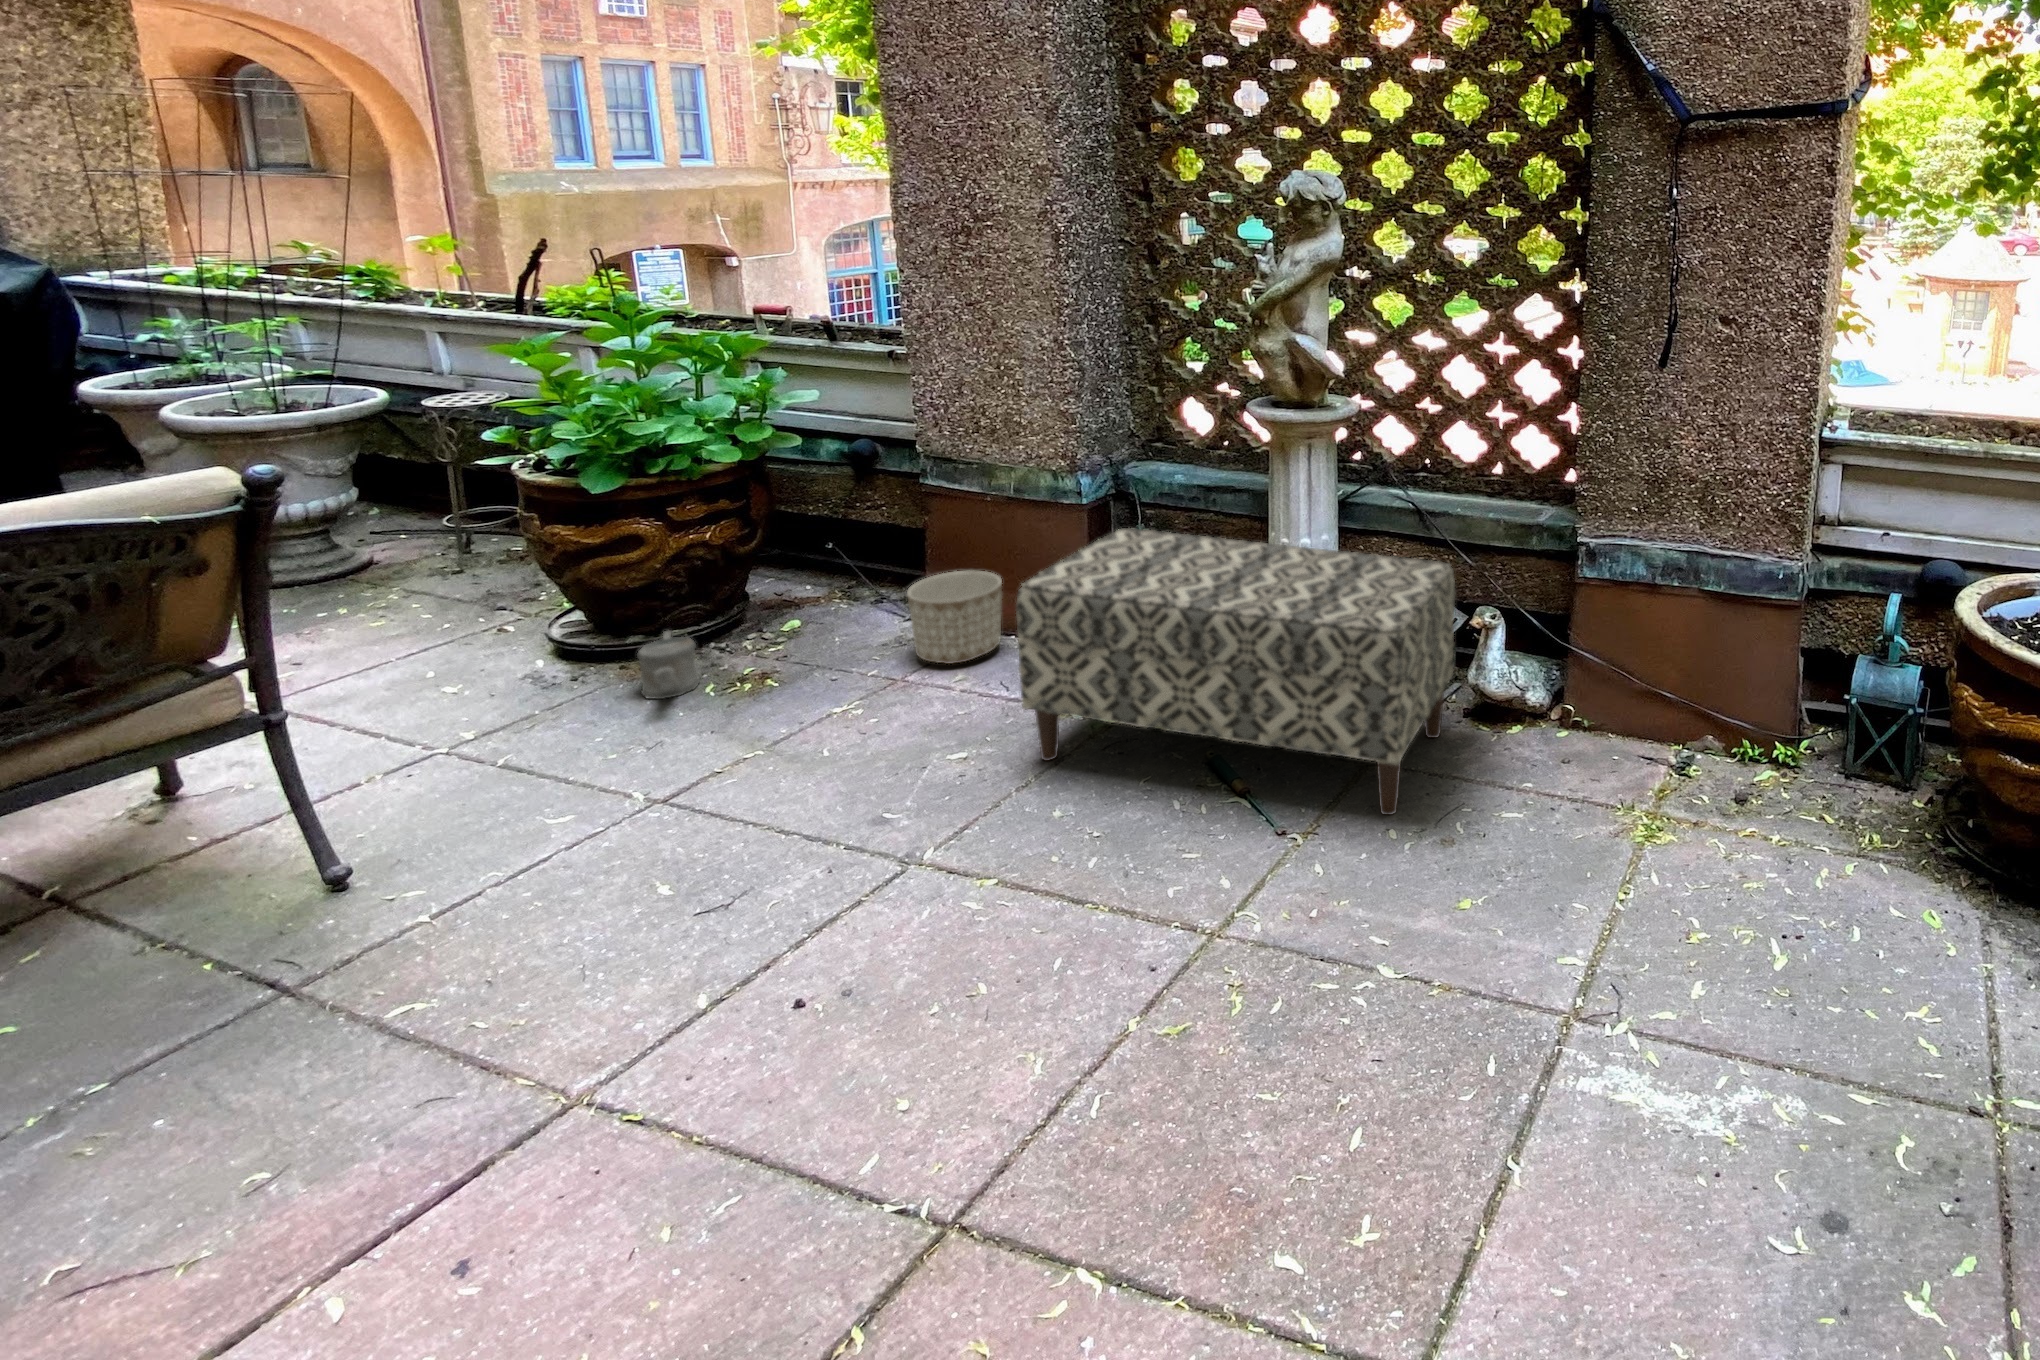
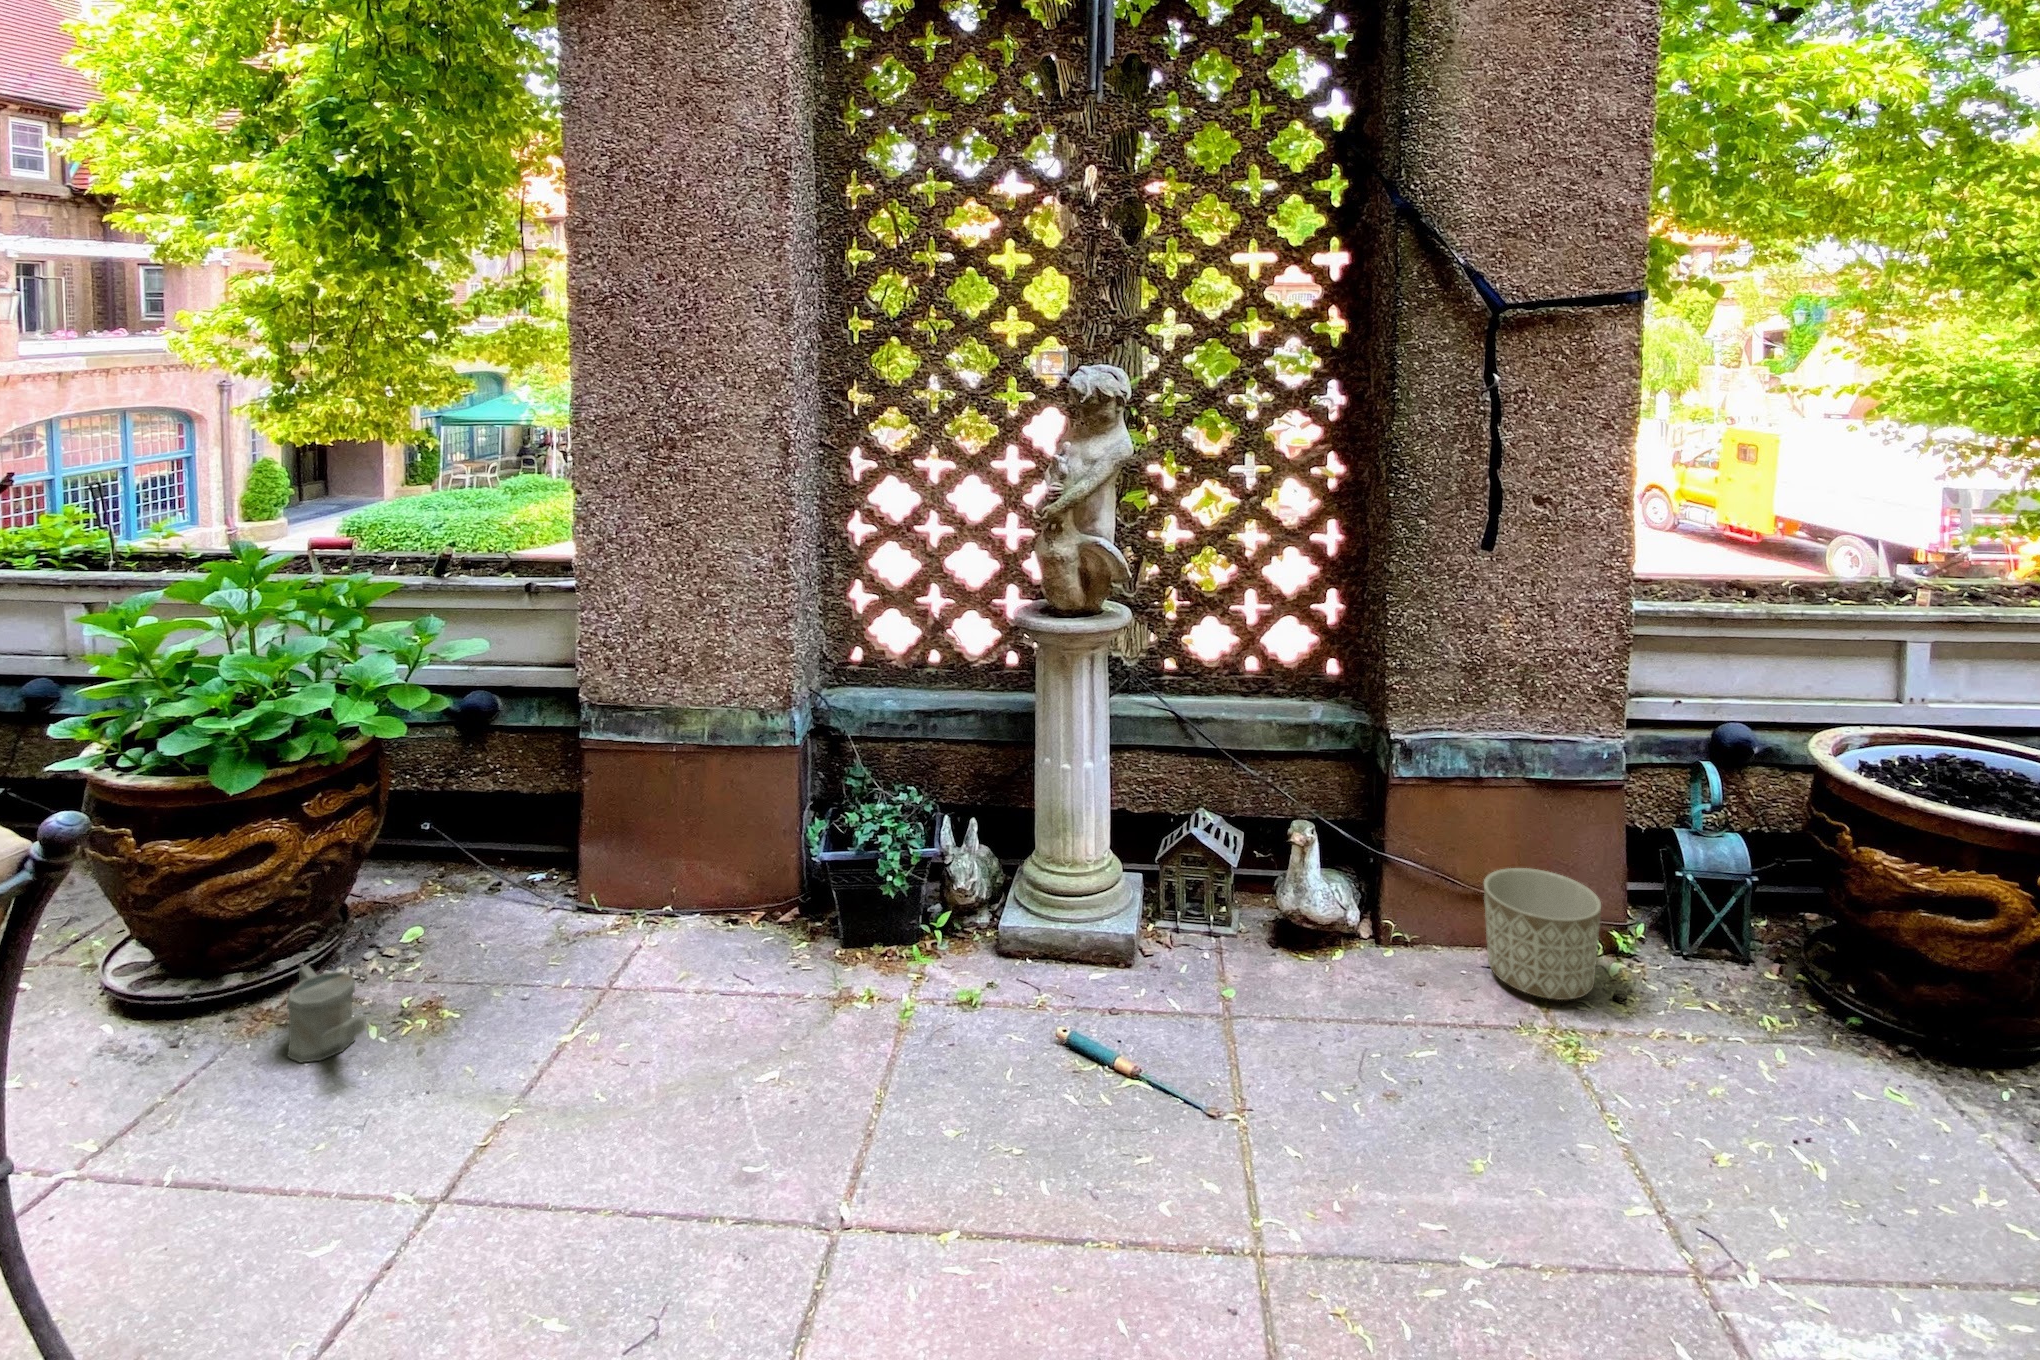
bench: present [1016,528,1455,815] -> none [854,771,1327,1077]
planter: present [907,570,1002,664] -> present [1484,868,1601,1000]

